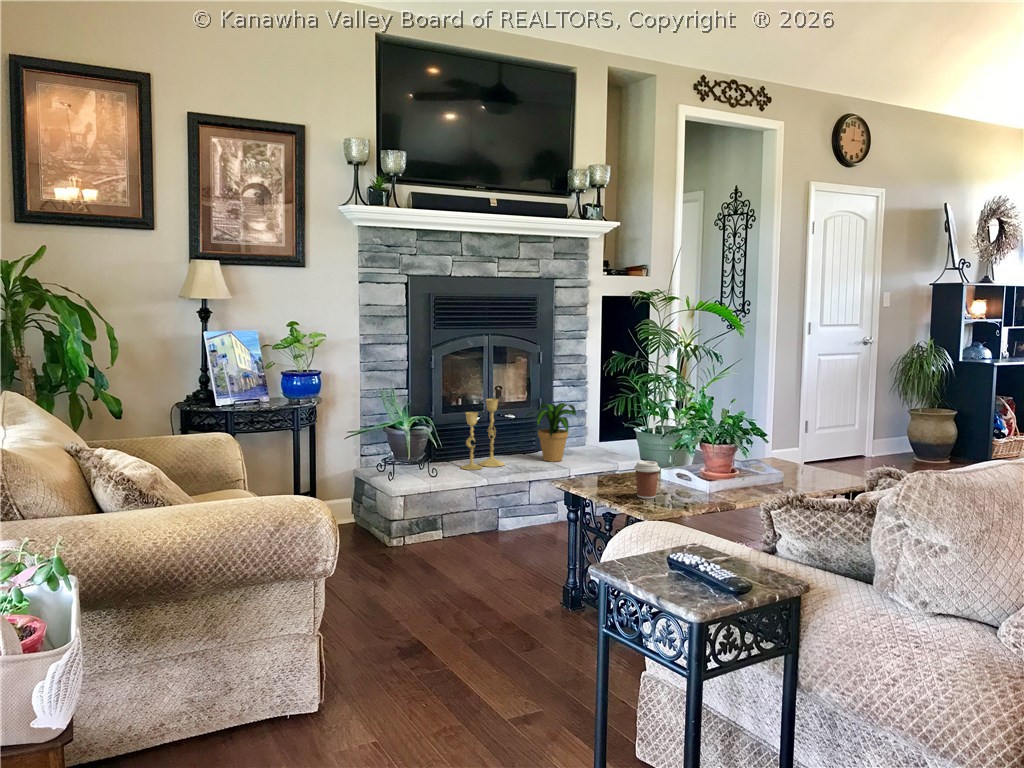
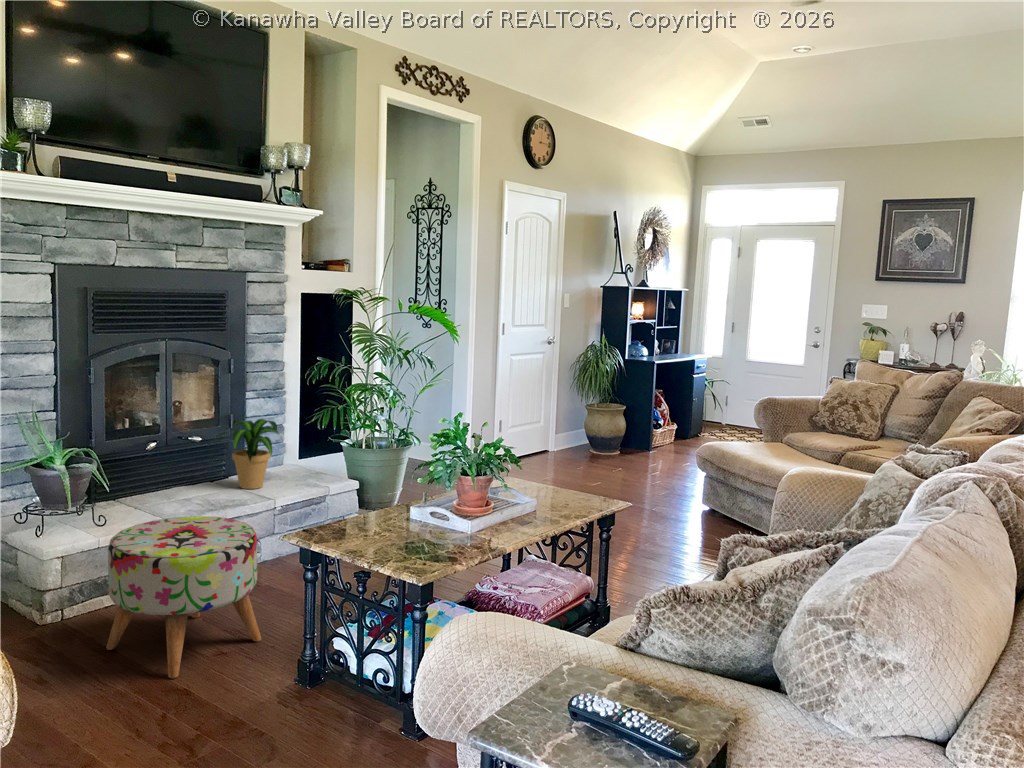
candlestick: present [461,399,505,470] -> none [135,419,193,510]
coffee cup: present [634,461,660,499] -> none [396,508,427,555]
ottoman: none [430,470,542,588] -> present [106,516,261,678]

